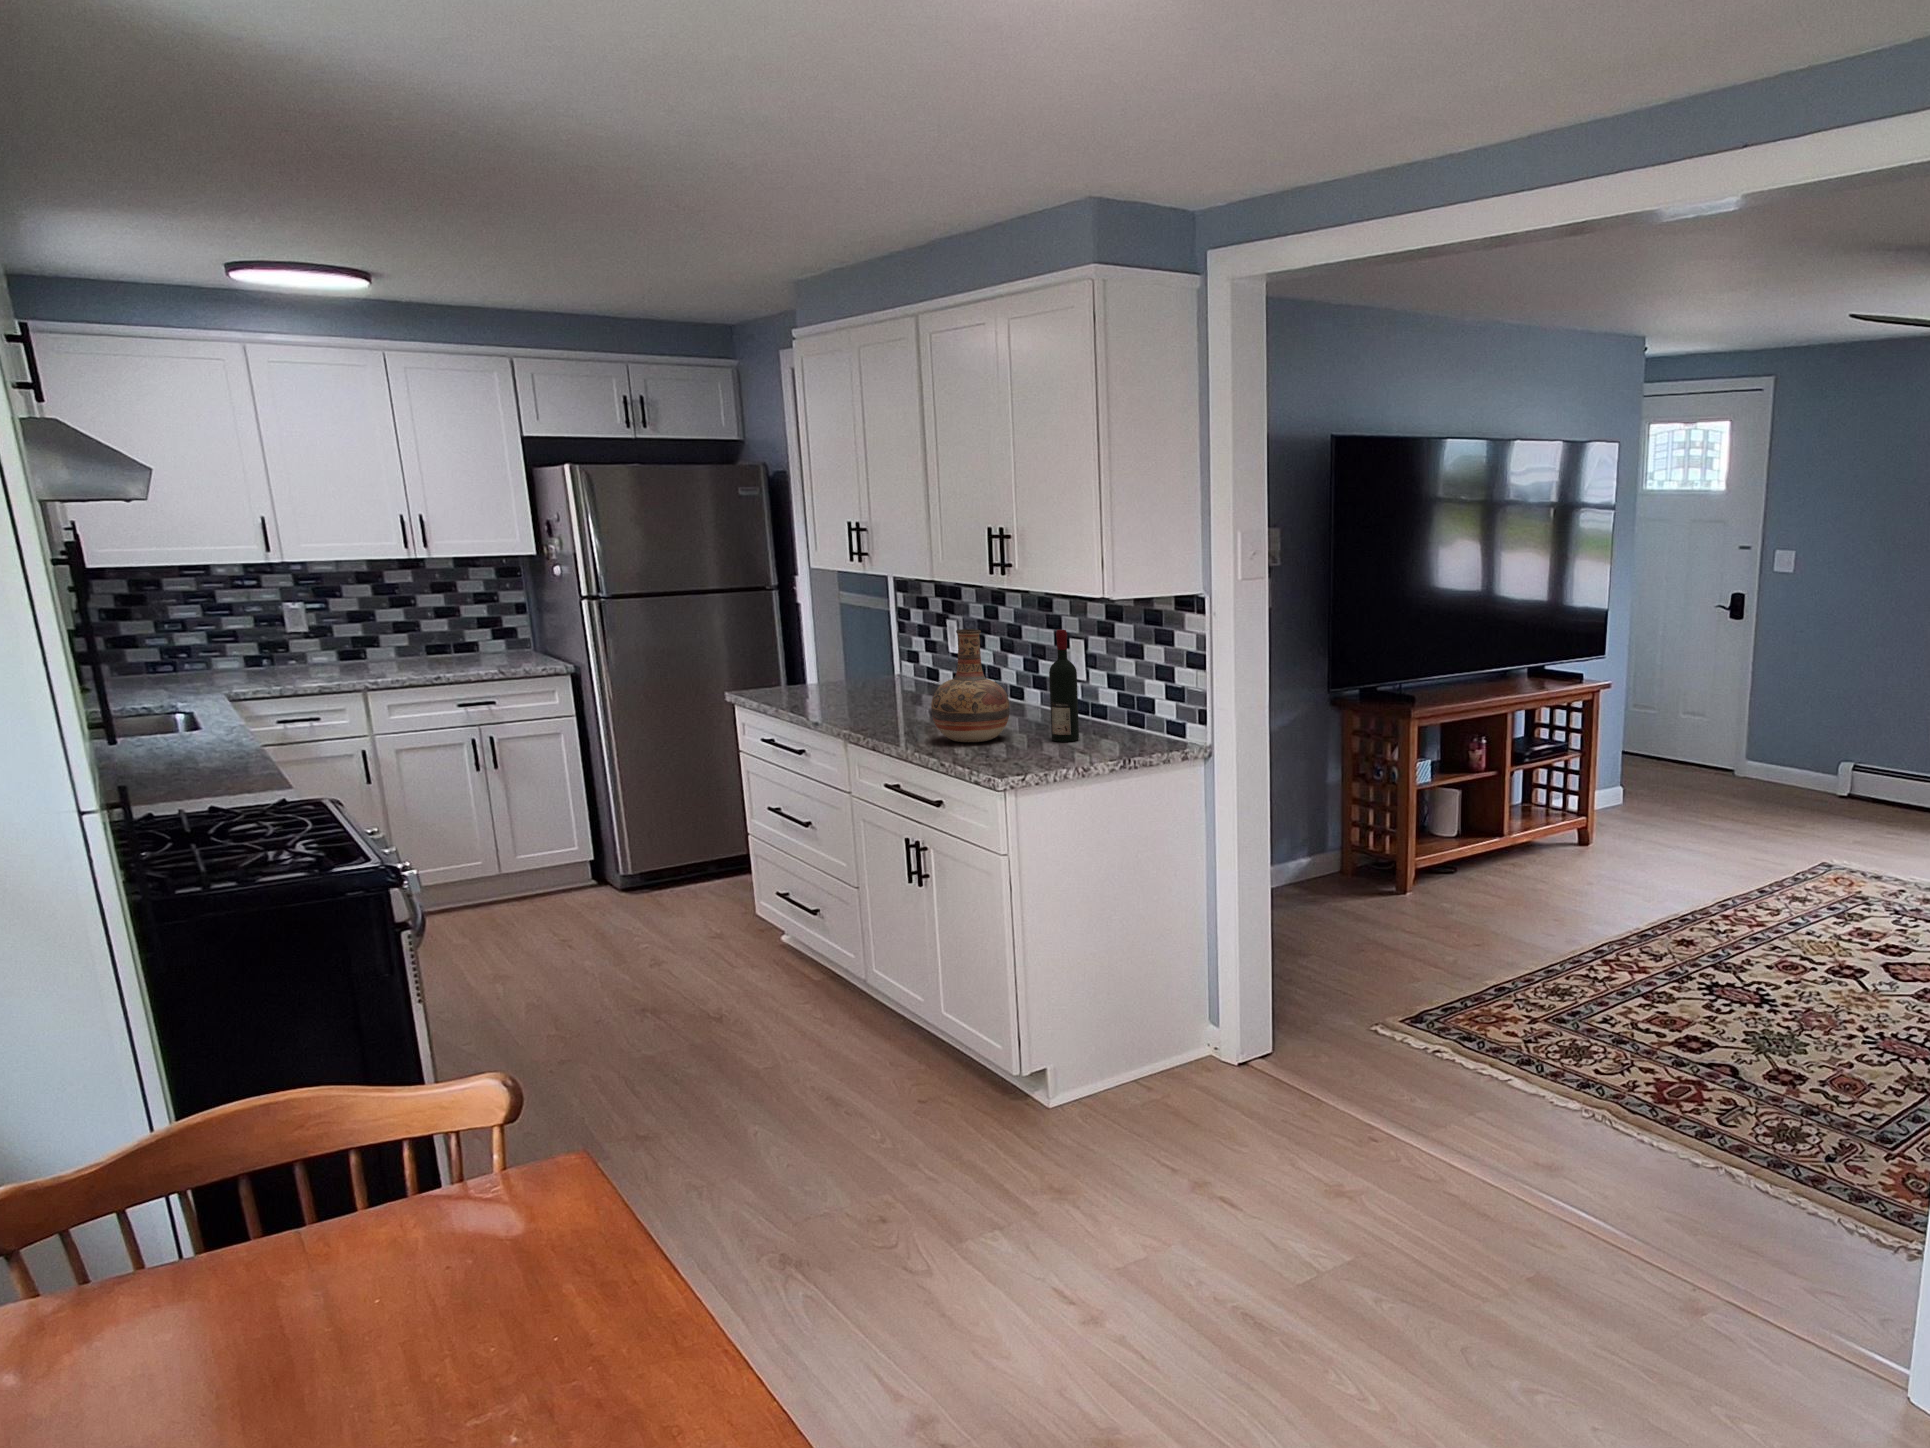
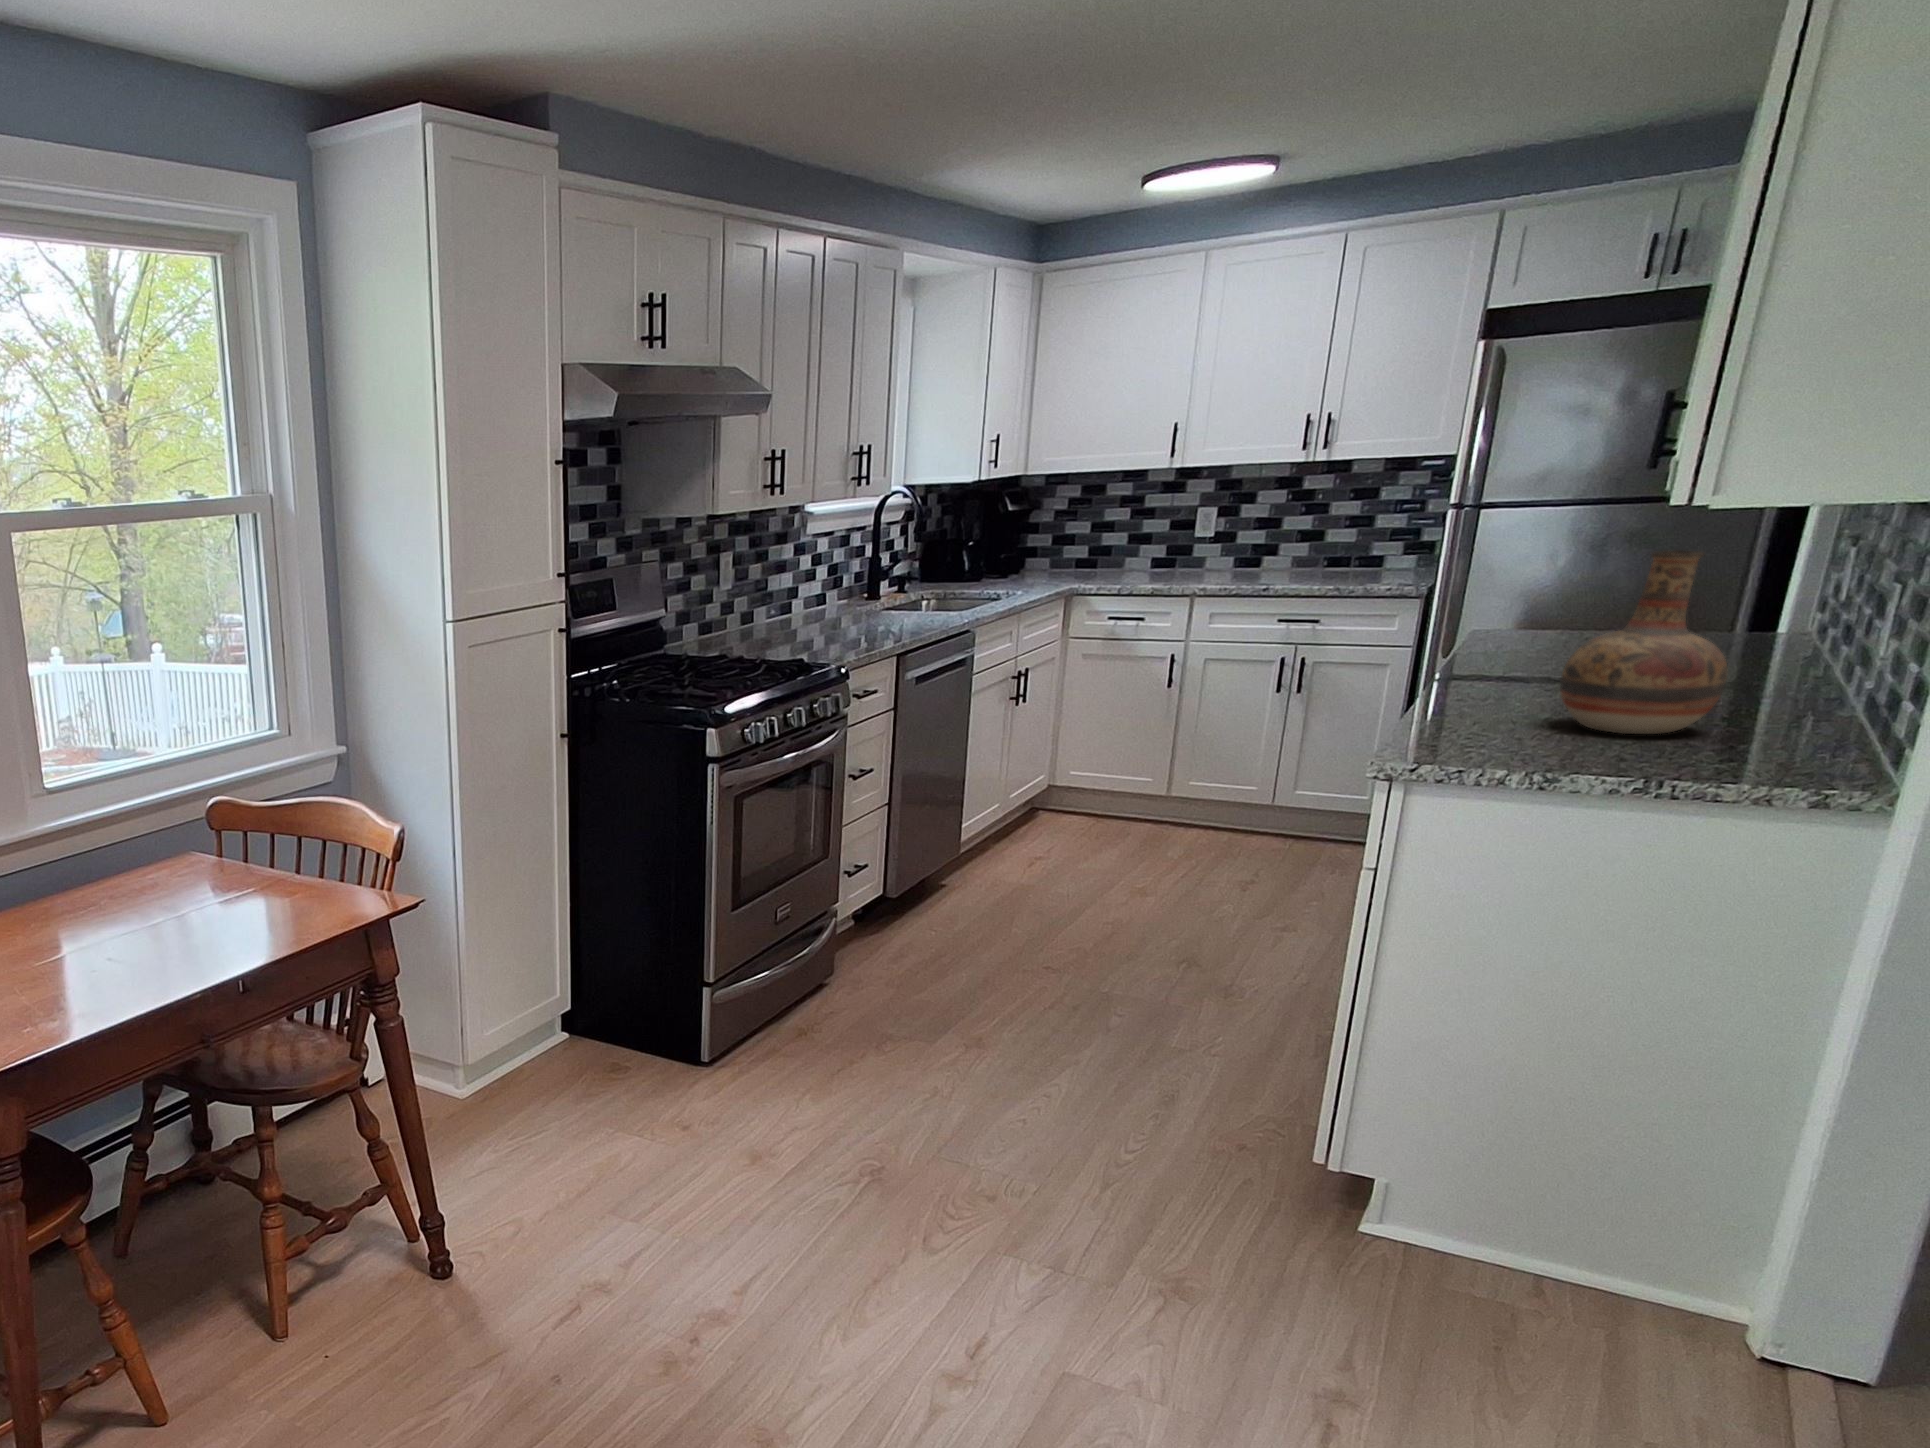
wine bottle: present [1049,630,1079,742] -> none [1762,558,1867,761]

